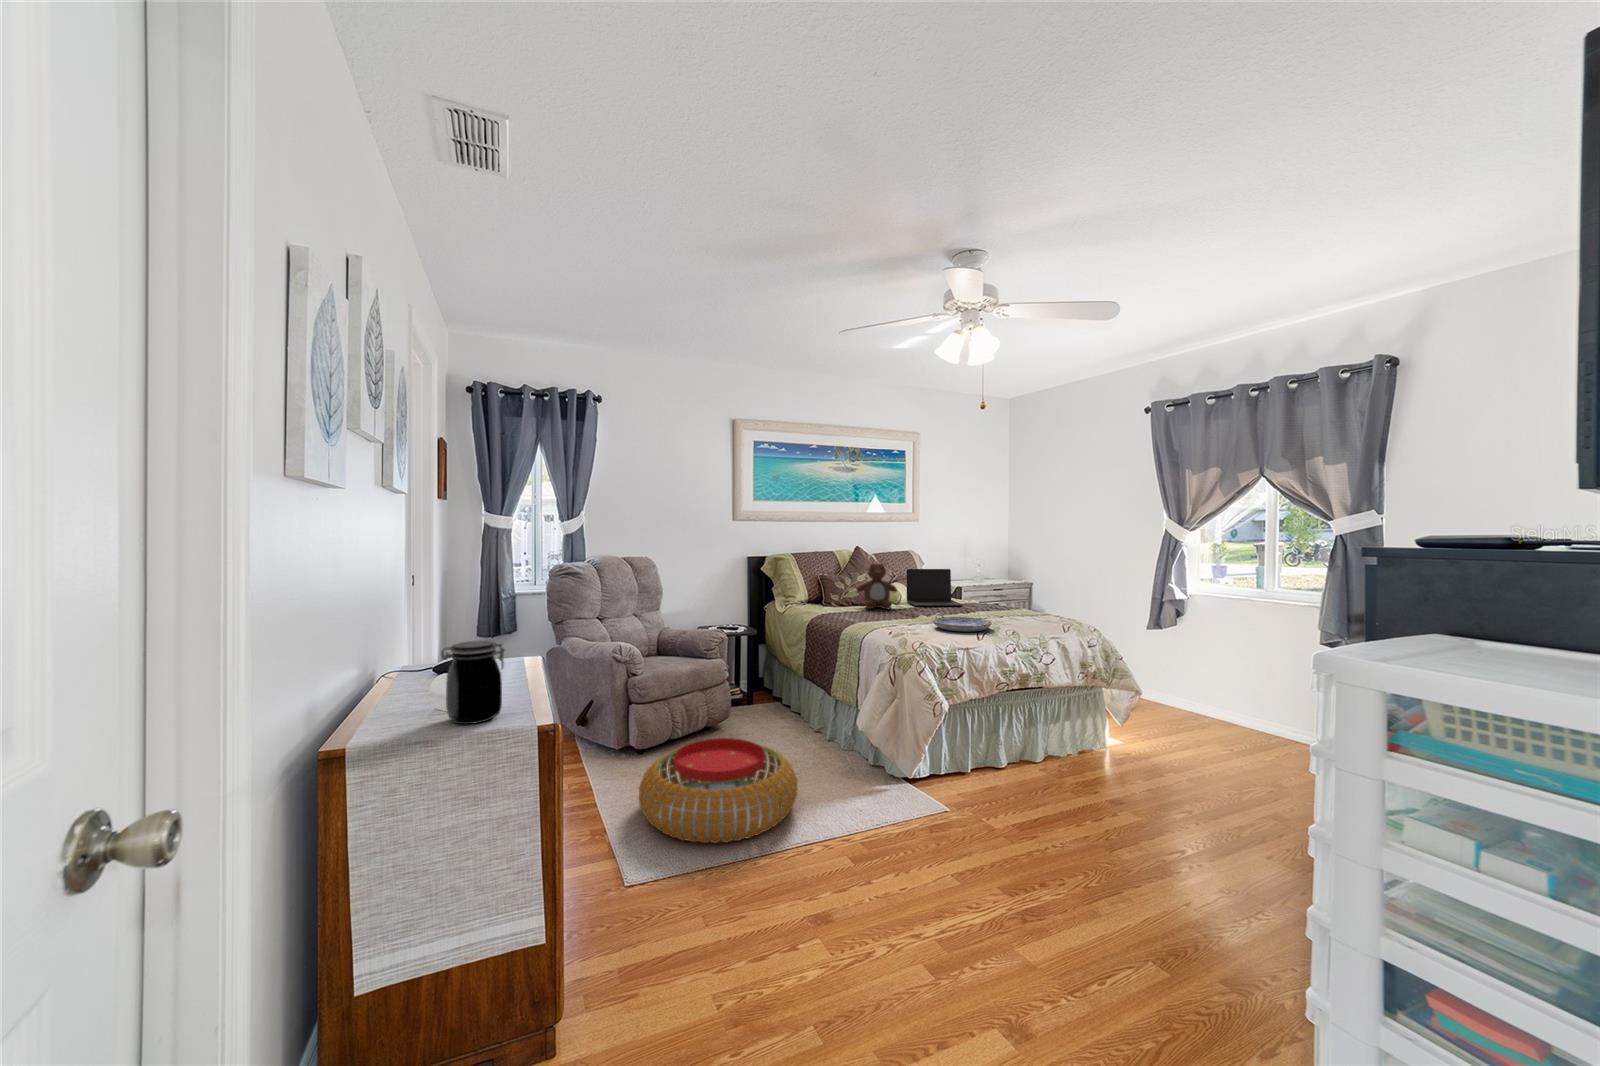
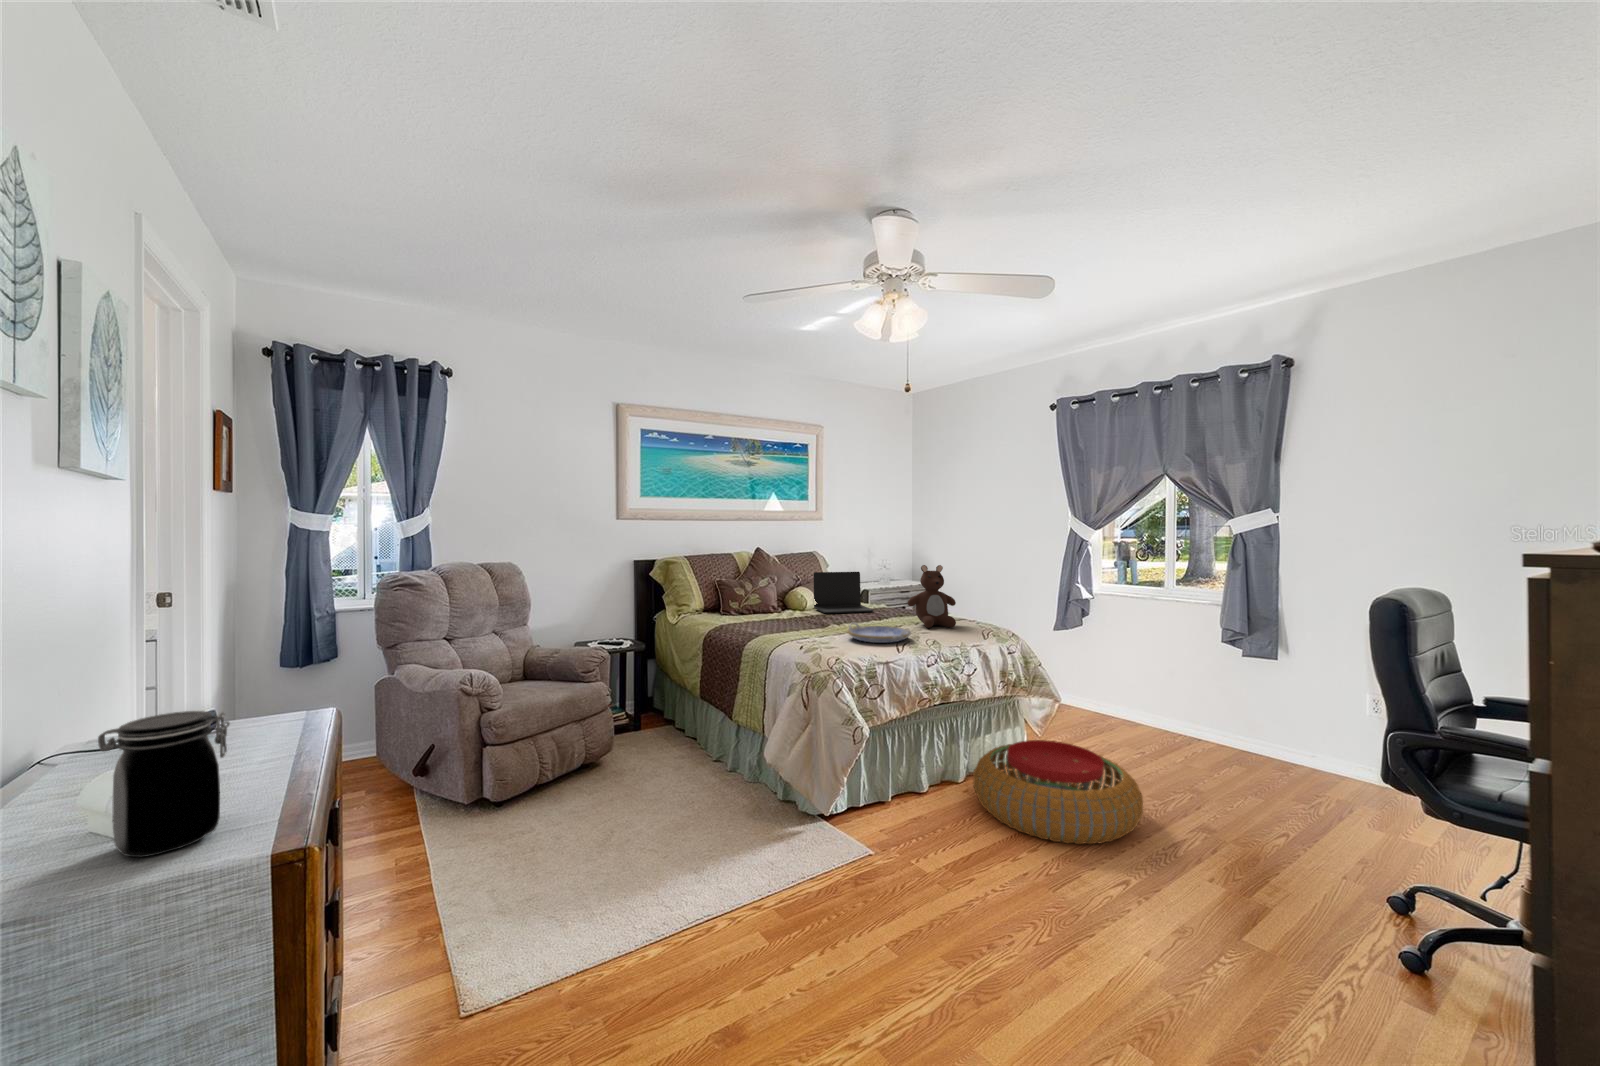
teddy bear: present [857,559,897,609] -> present [908,565,956,628]
pouf: present [639,738,798,843] -> present [973,740,1143,844]

